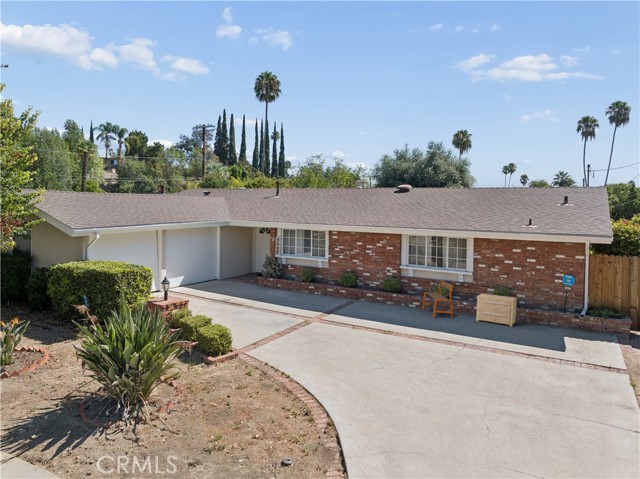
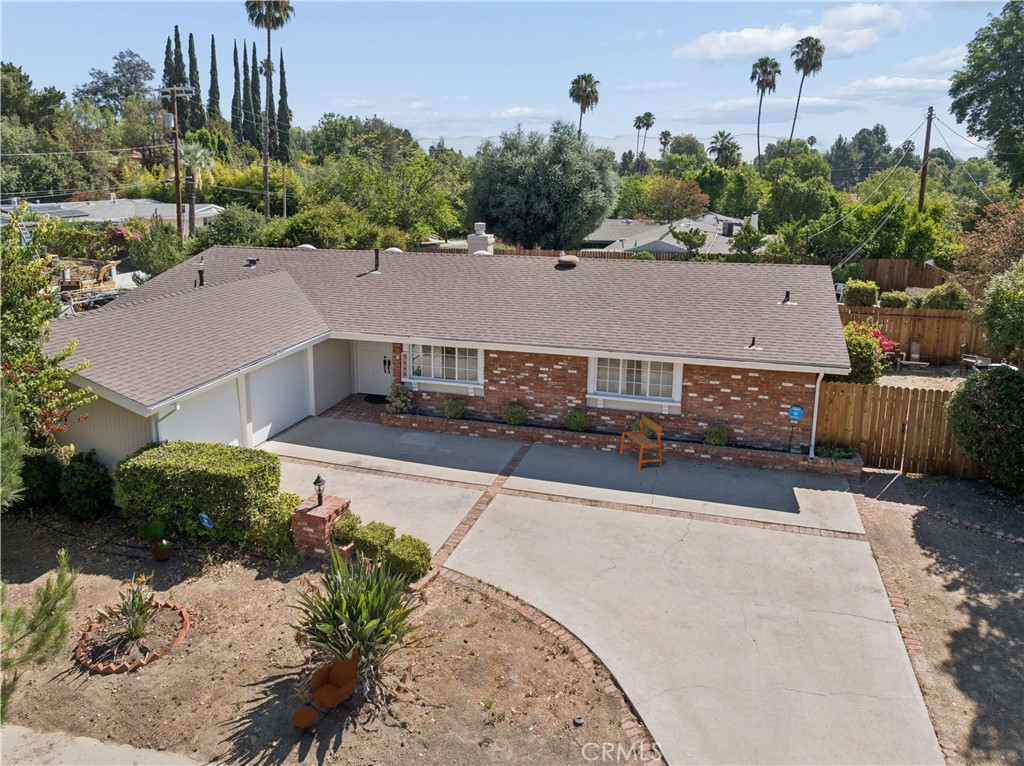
side table: present [476,293,517,326] -> none [690,433,738,475]
potted tree: none [43,297,70,331] -> present [139,521,174,560]
lounge chair: none [35,367,116,441] -> present [291,647,359,744]

